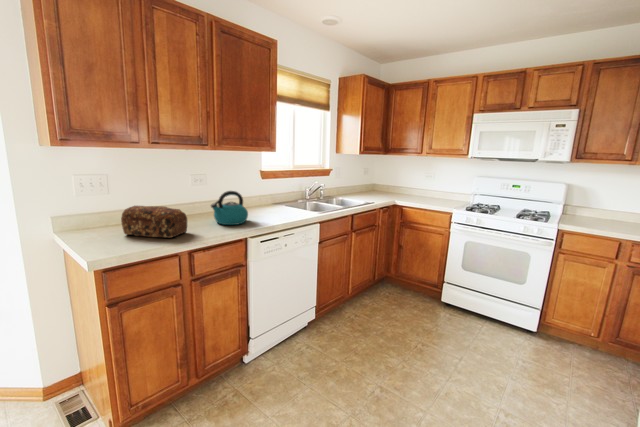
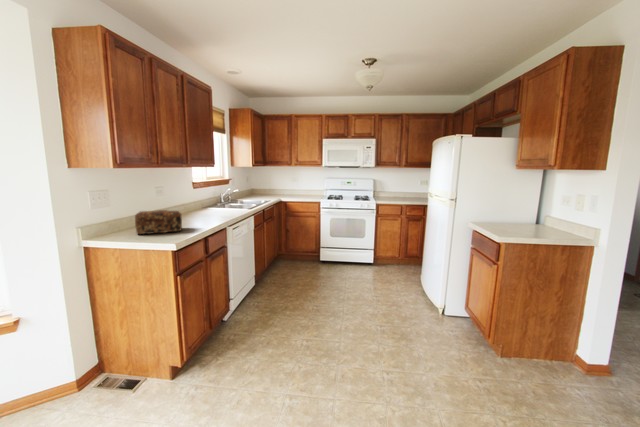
kettle: present [211,191,248,225] -> none [185,196,211,222]

